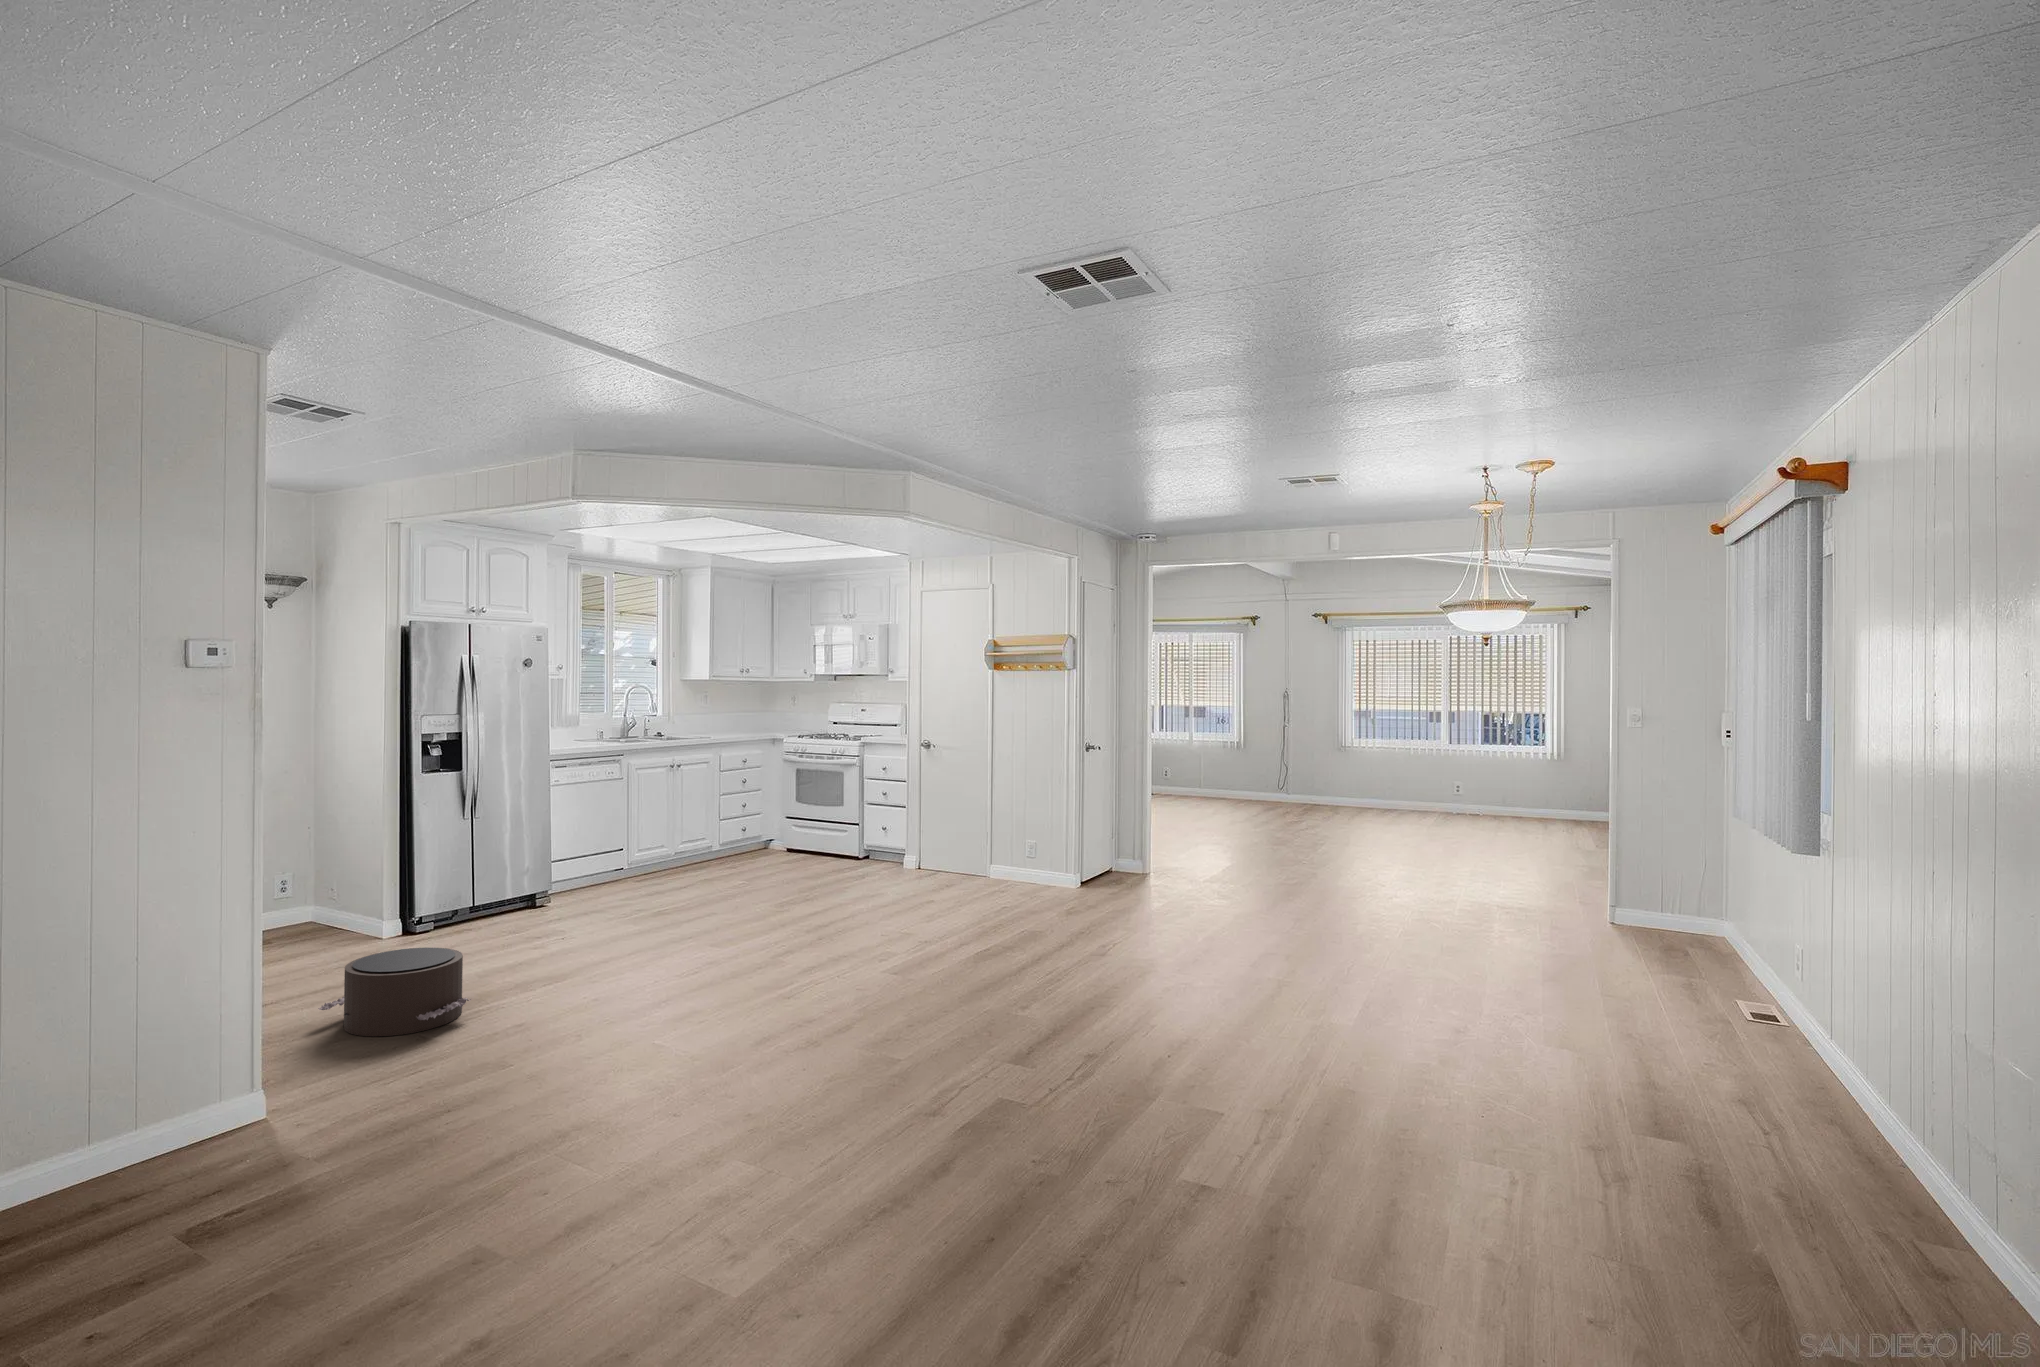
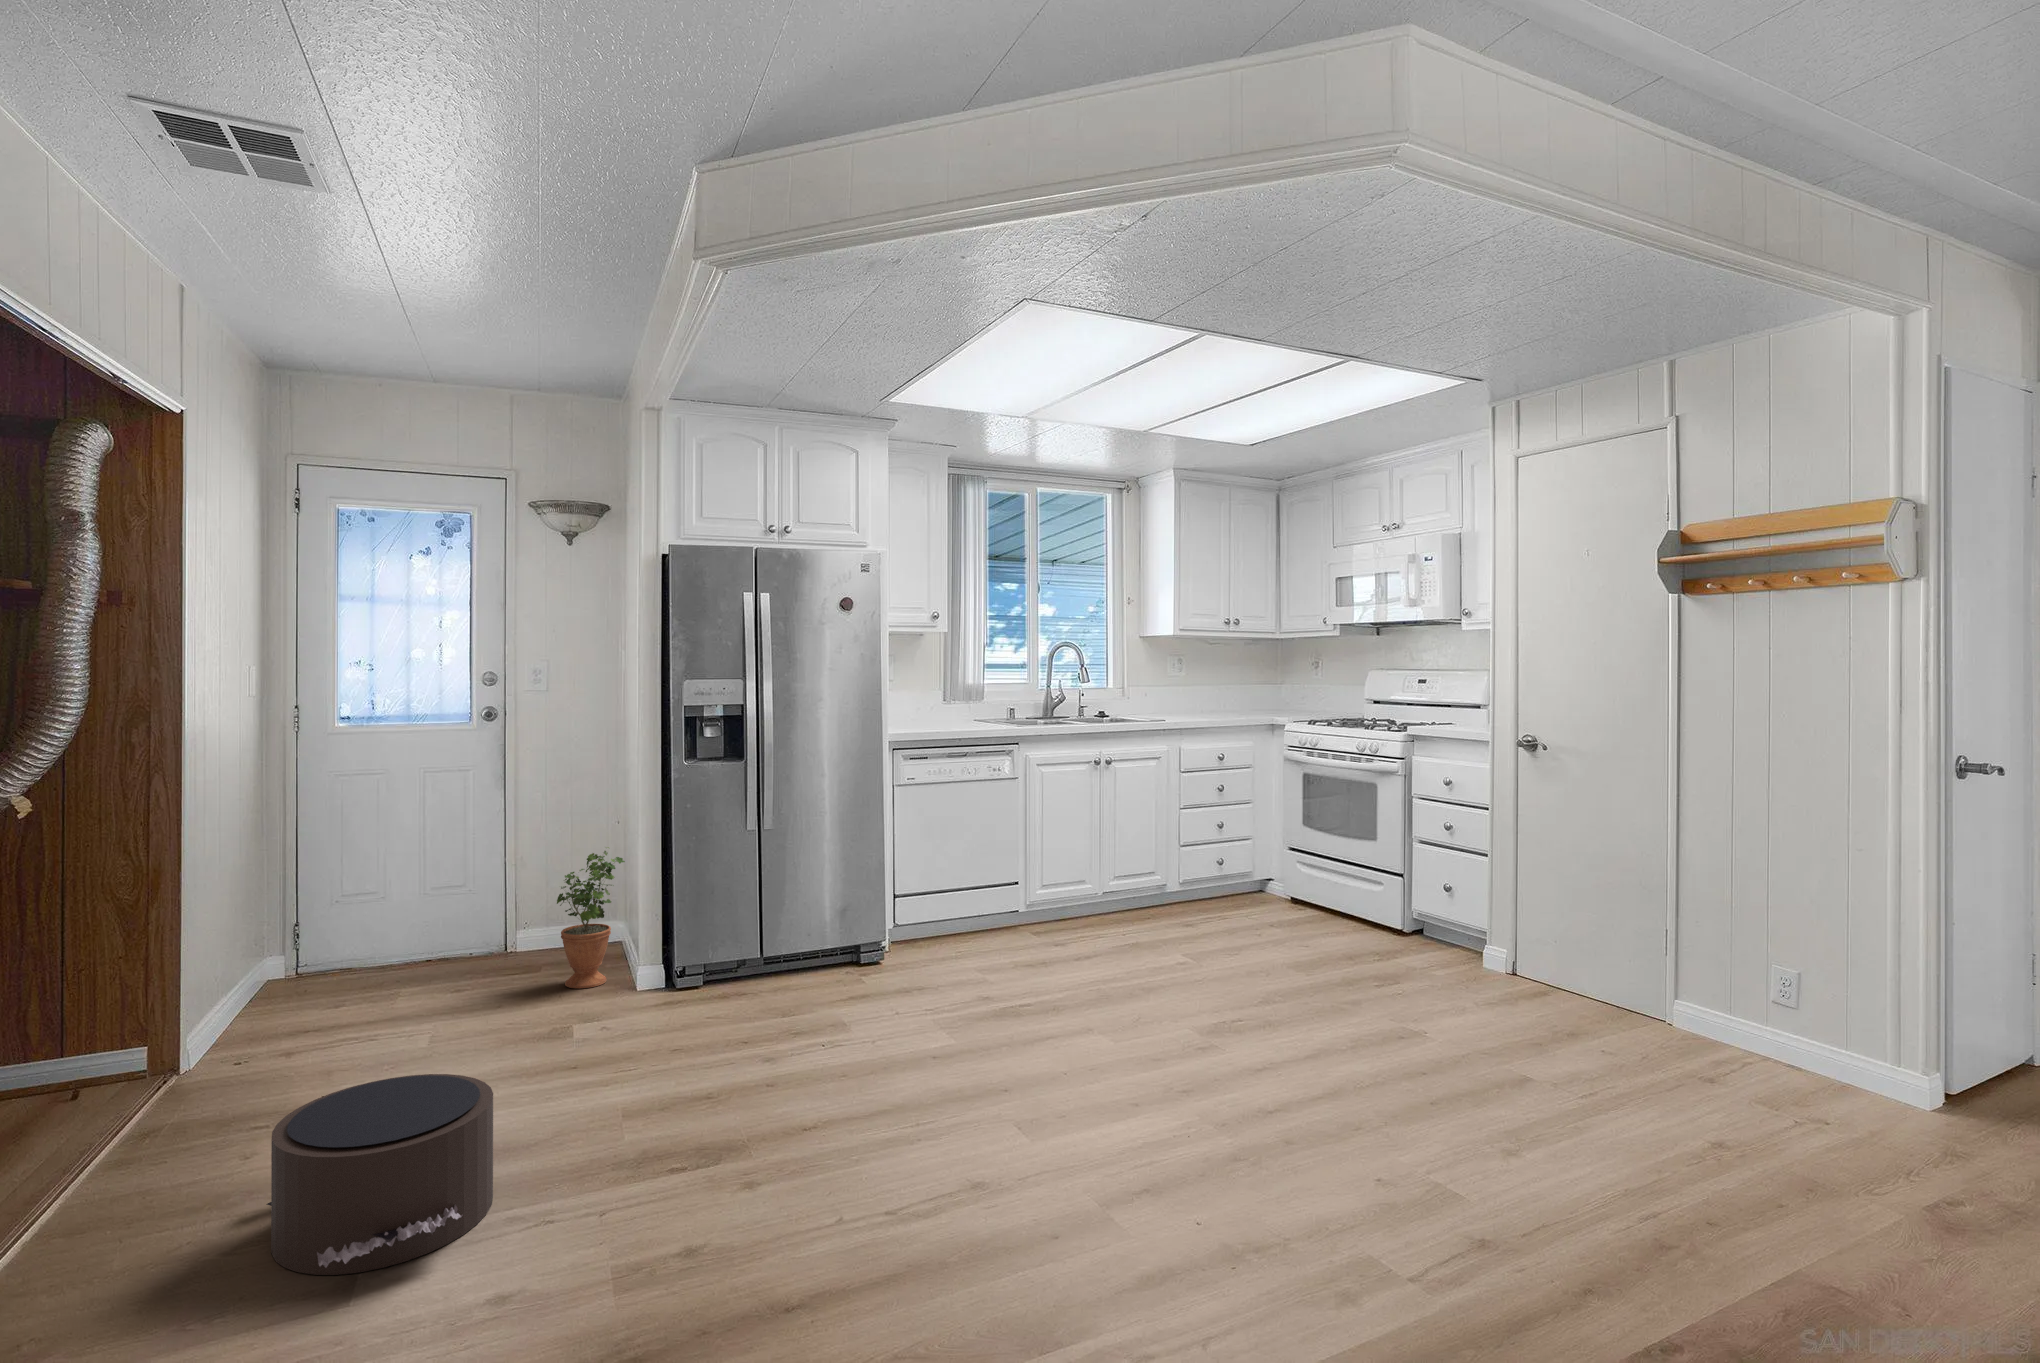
potted plant: none [308,839,364,941] -> present [557,847,625,988]

